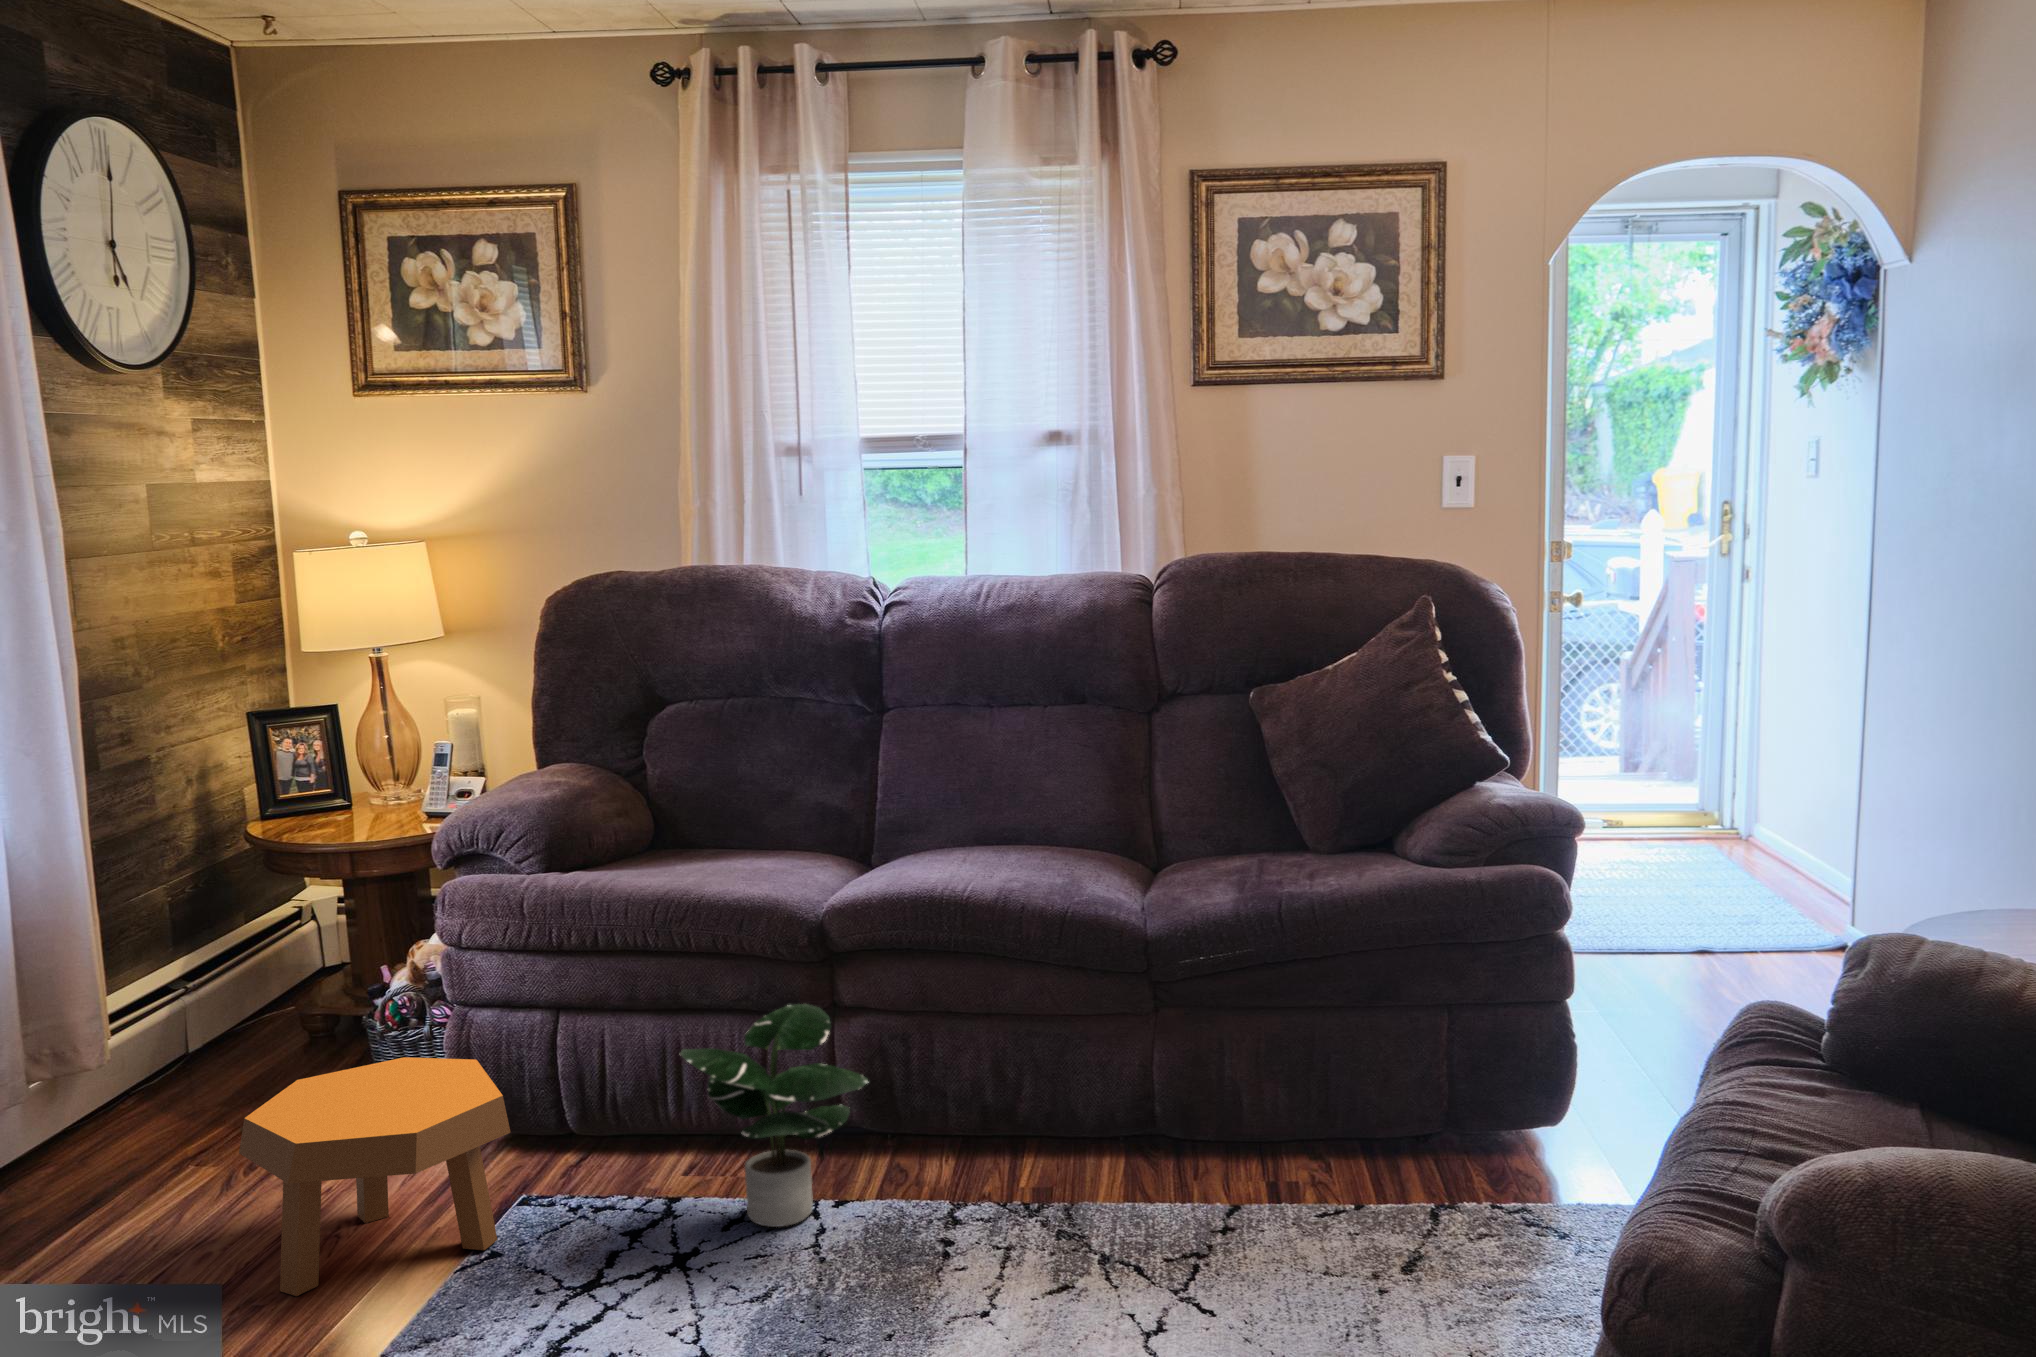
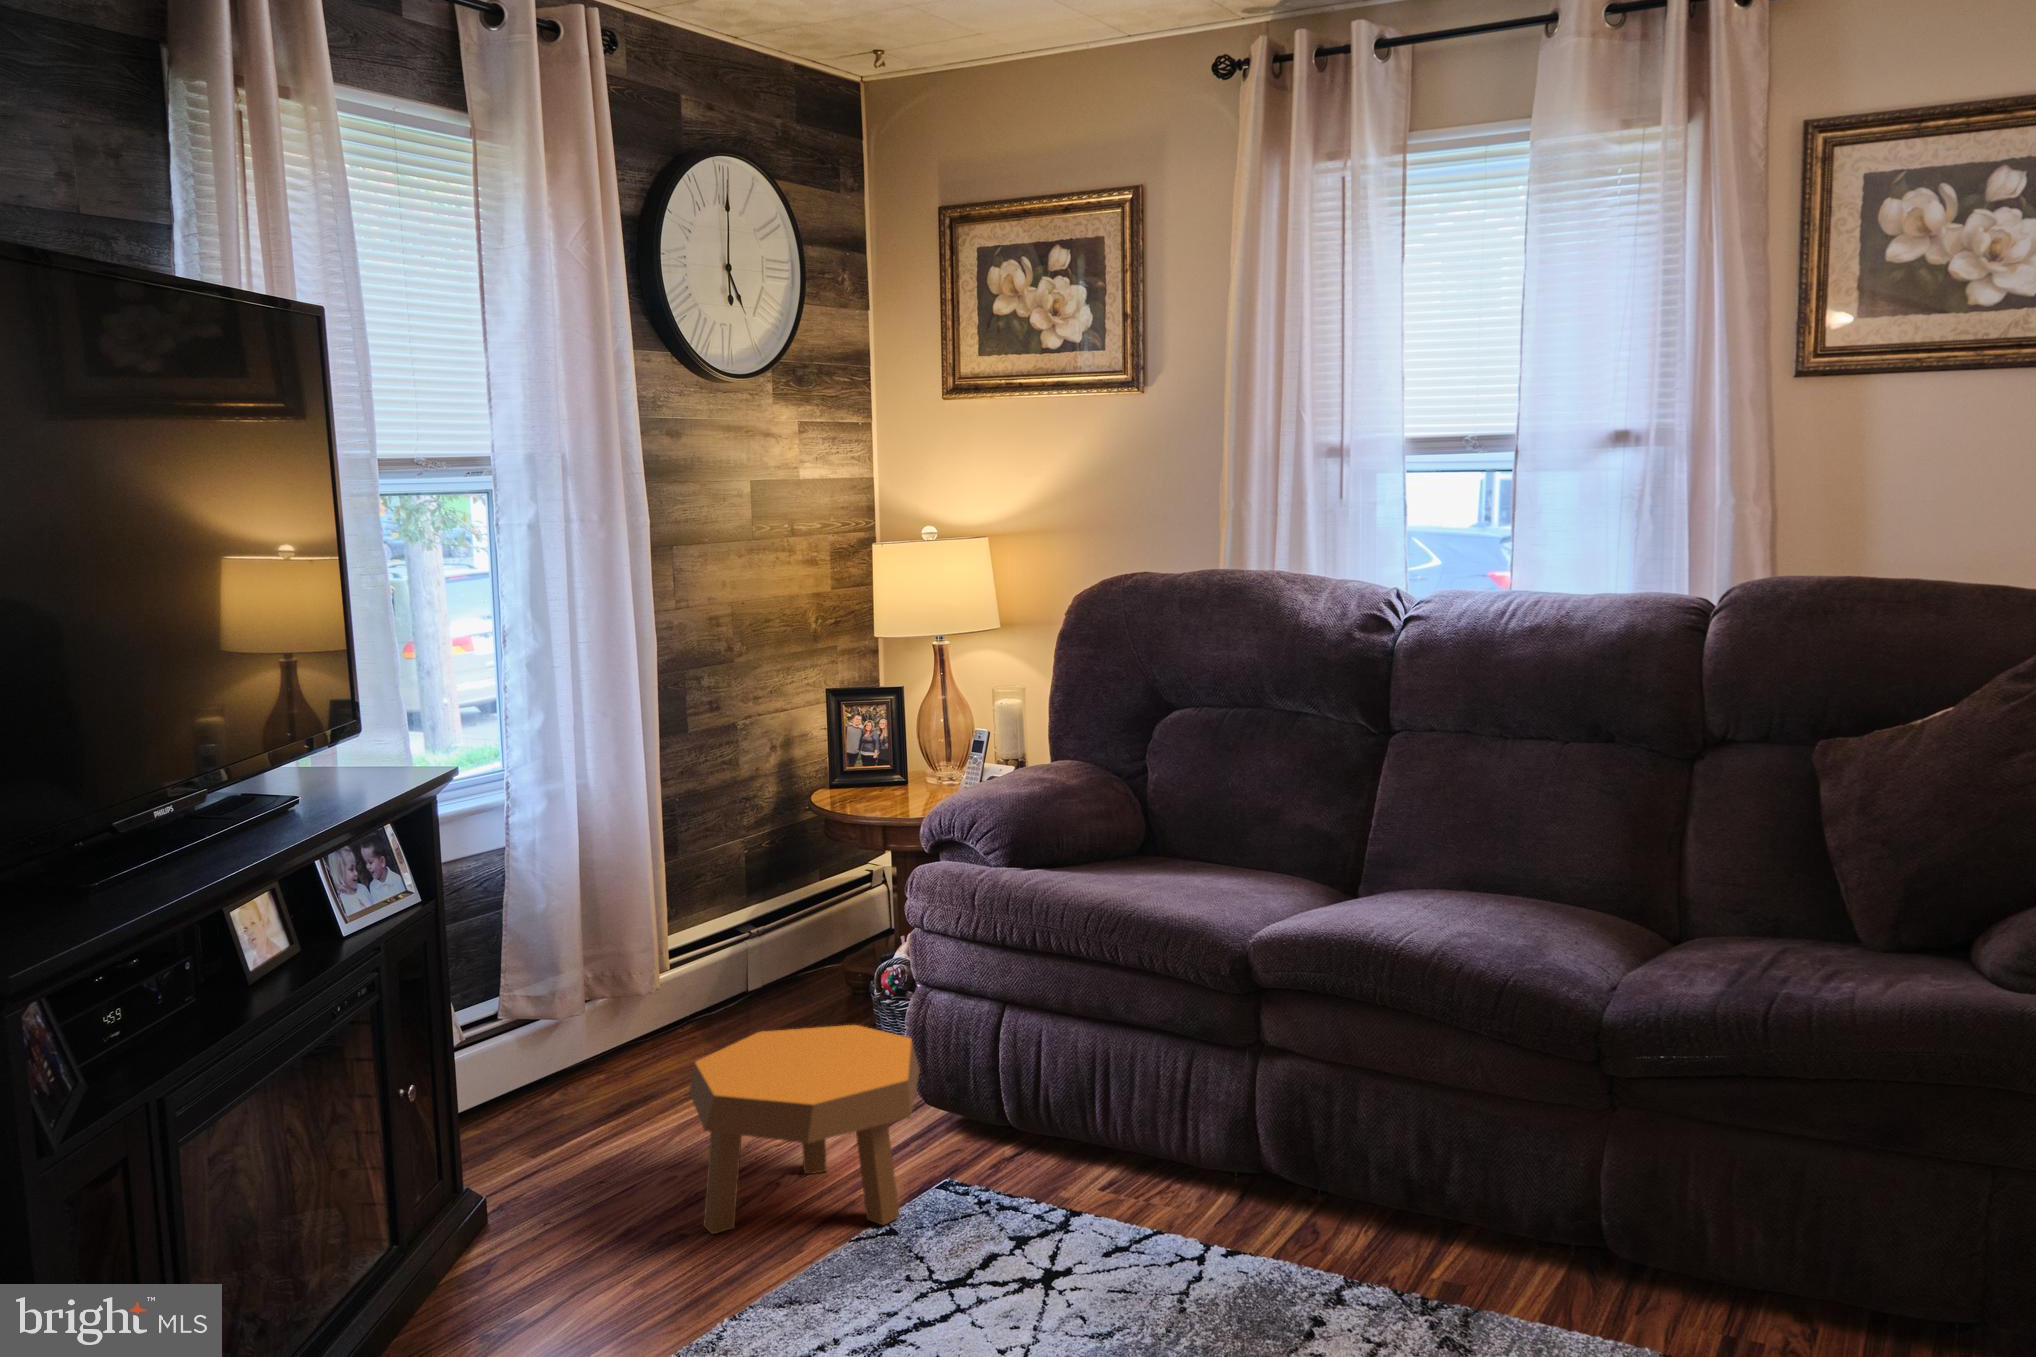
potted plant: present [680,1004,868,1227] -> none [1068,1033,1256,1265]

